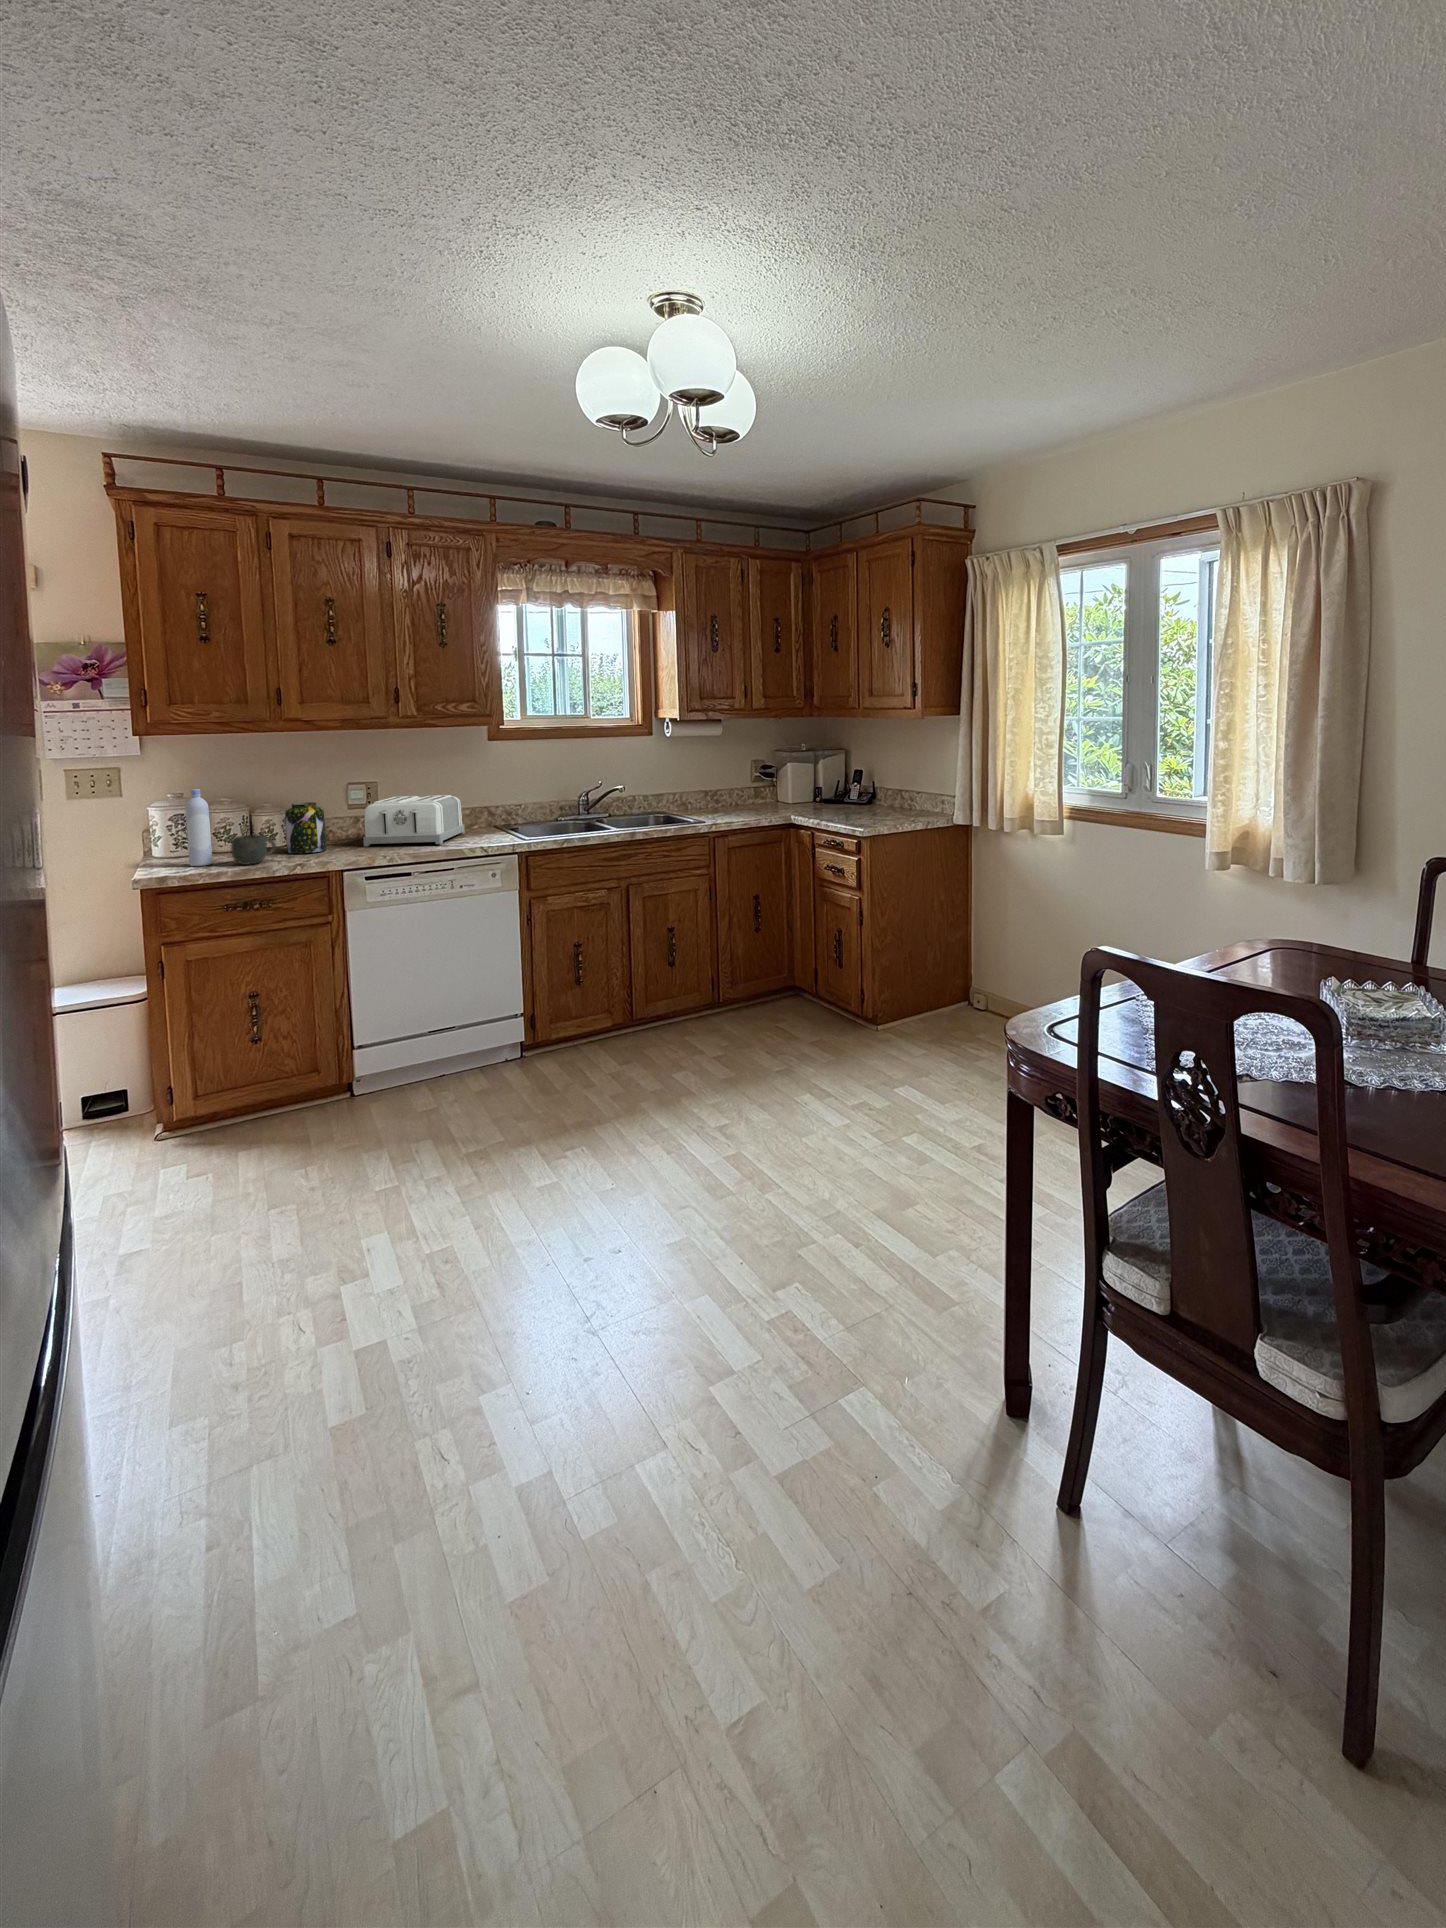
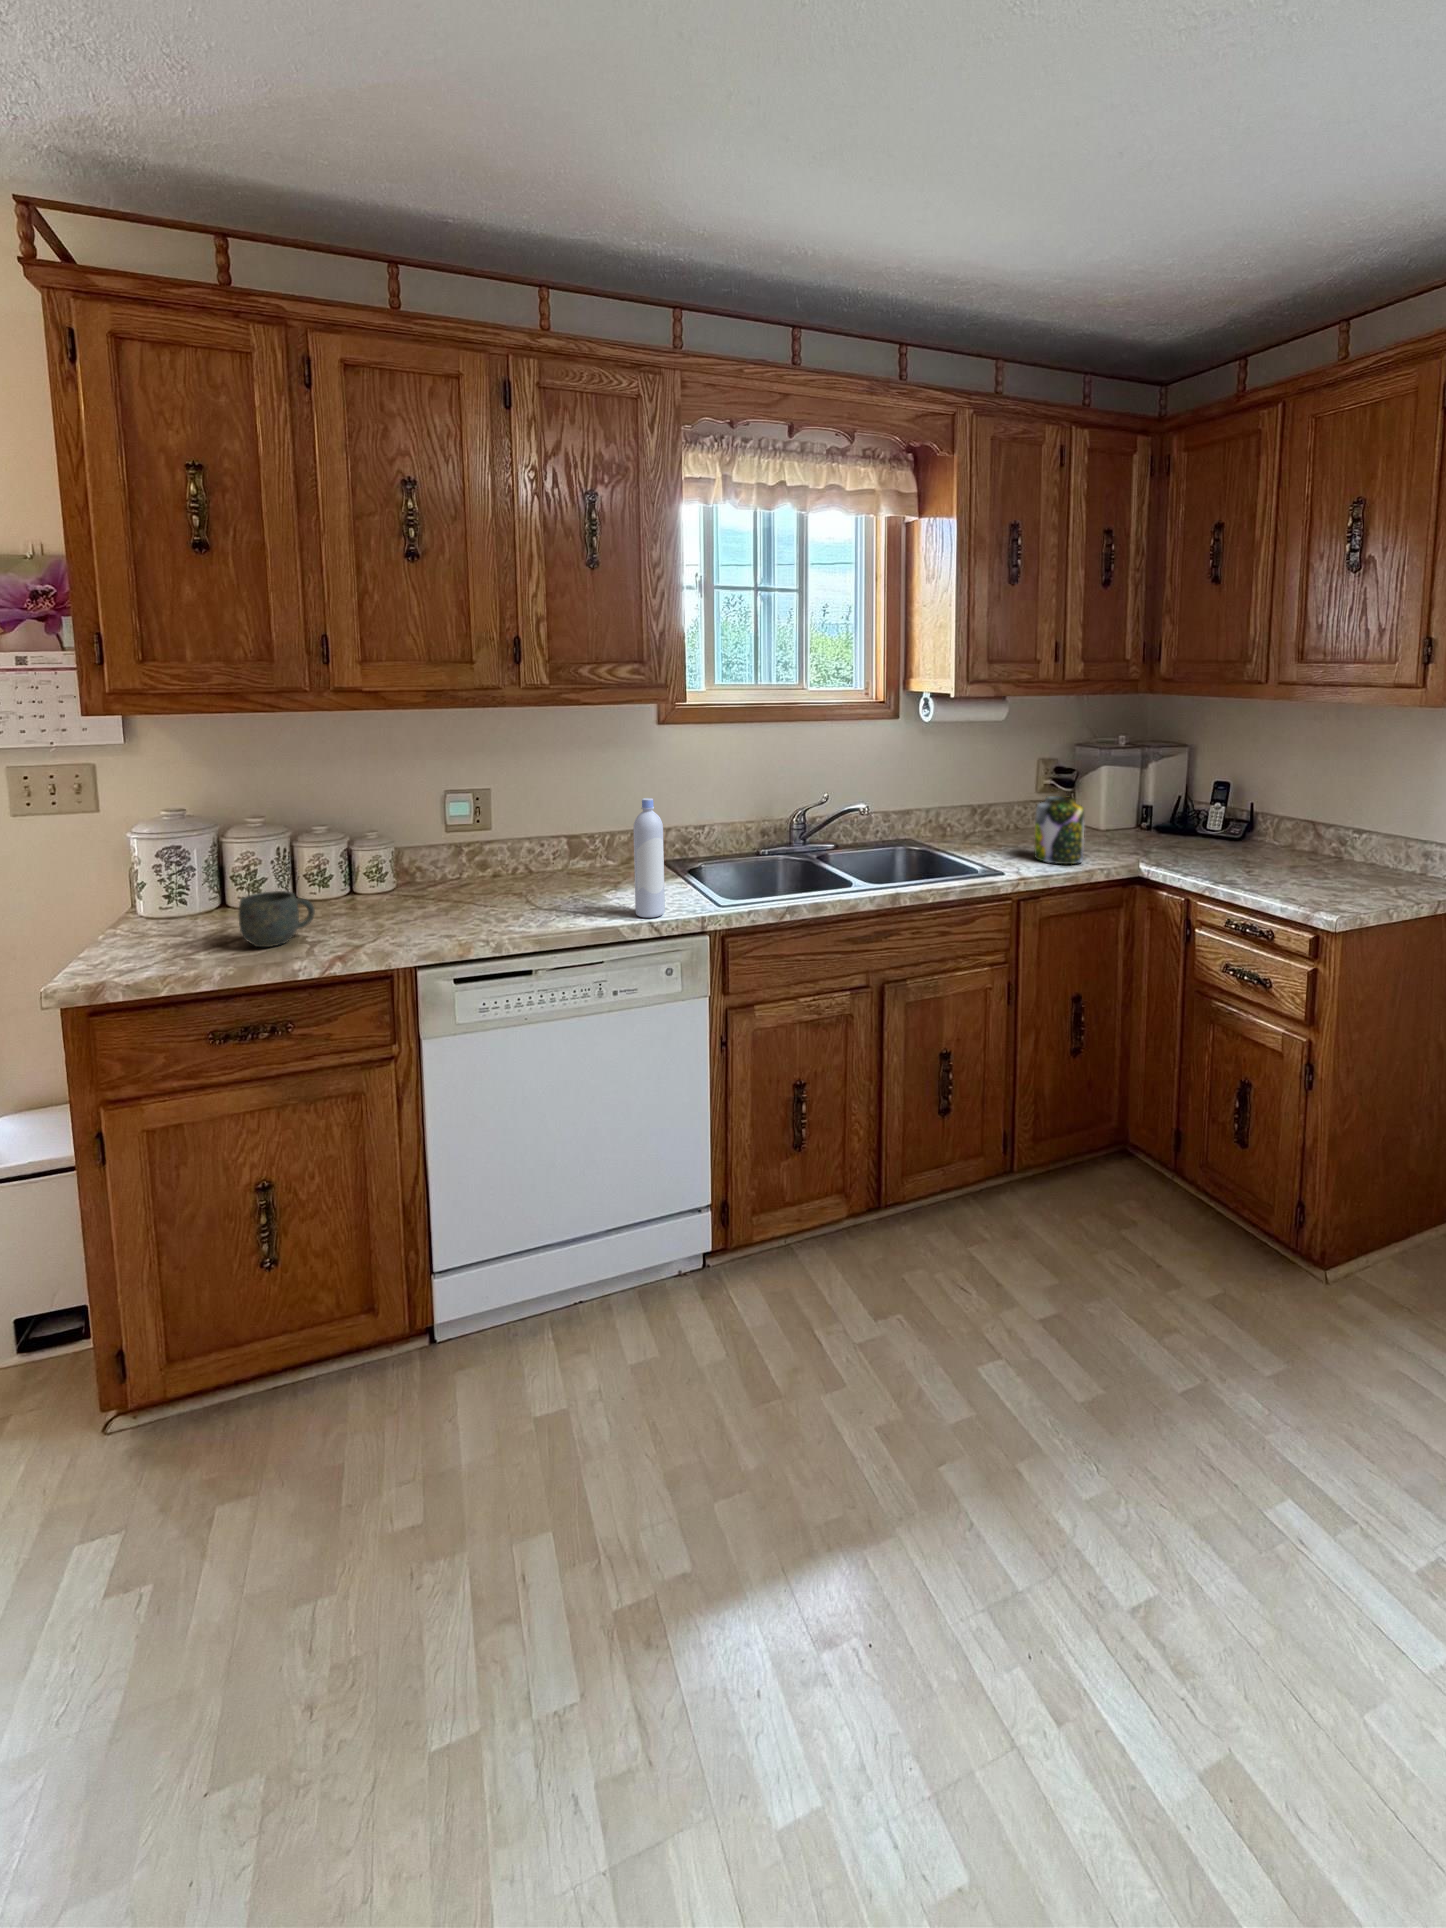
bottle: present [185,789,213,866] -> present [633,798,665,918]
toaster: present [363,795,465,846] -> none [461,815,619,907]
jar: present [285,802,326,853] -> present [1034,796,1084,864]

